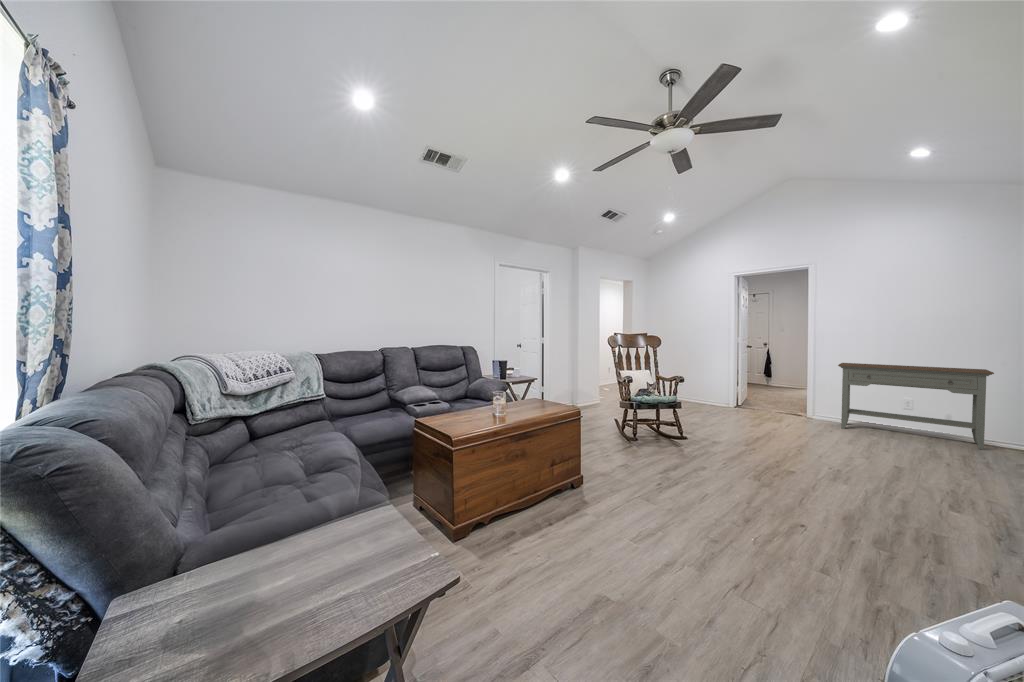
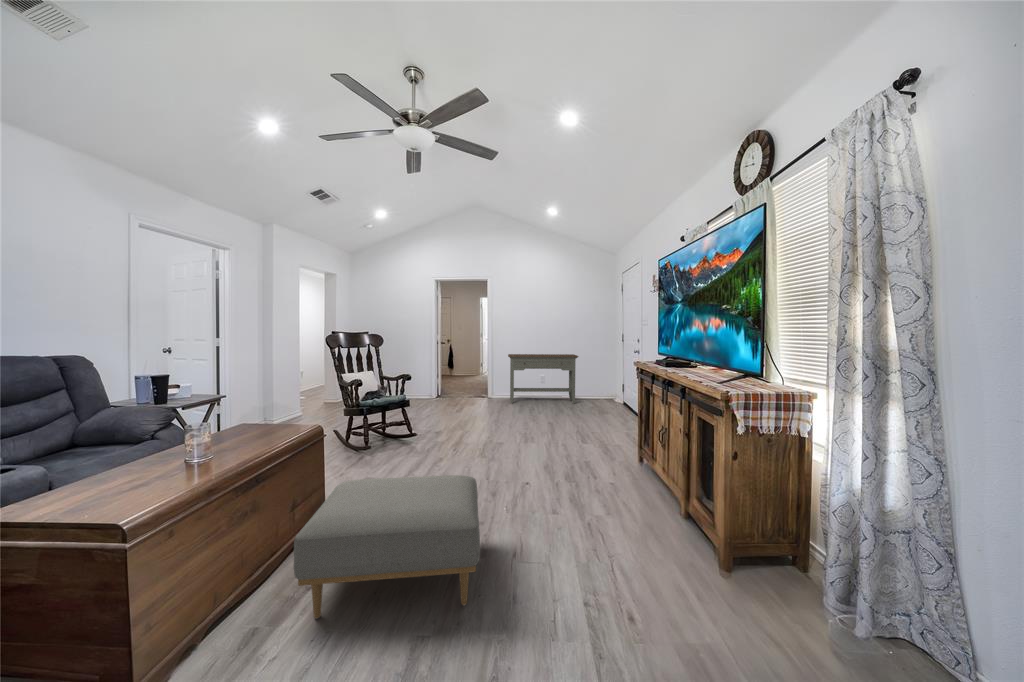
ottoman: none [532,454,702,600] -> present [294,475,480,619]

